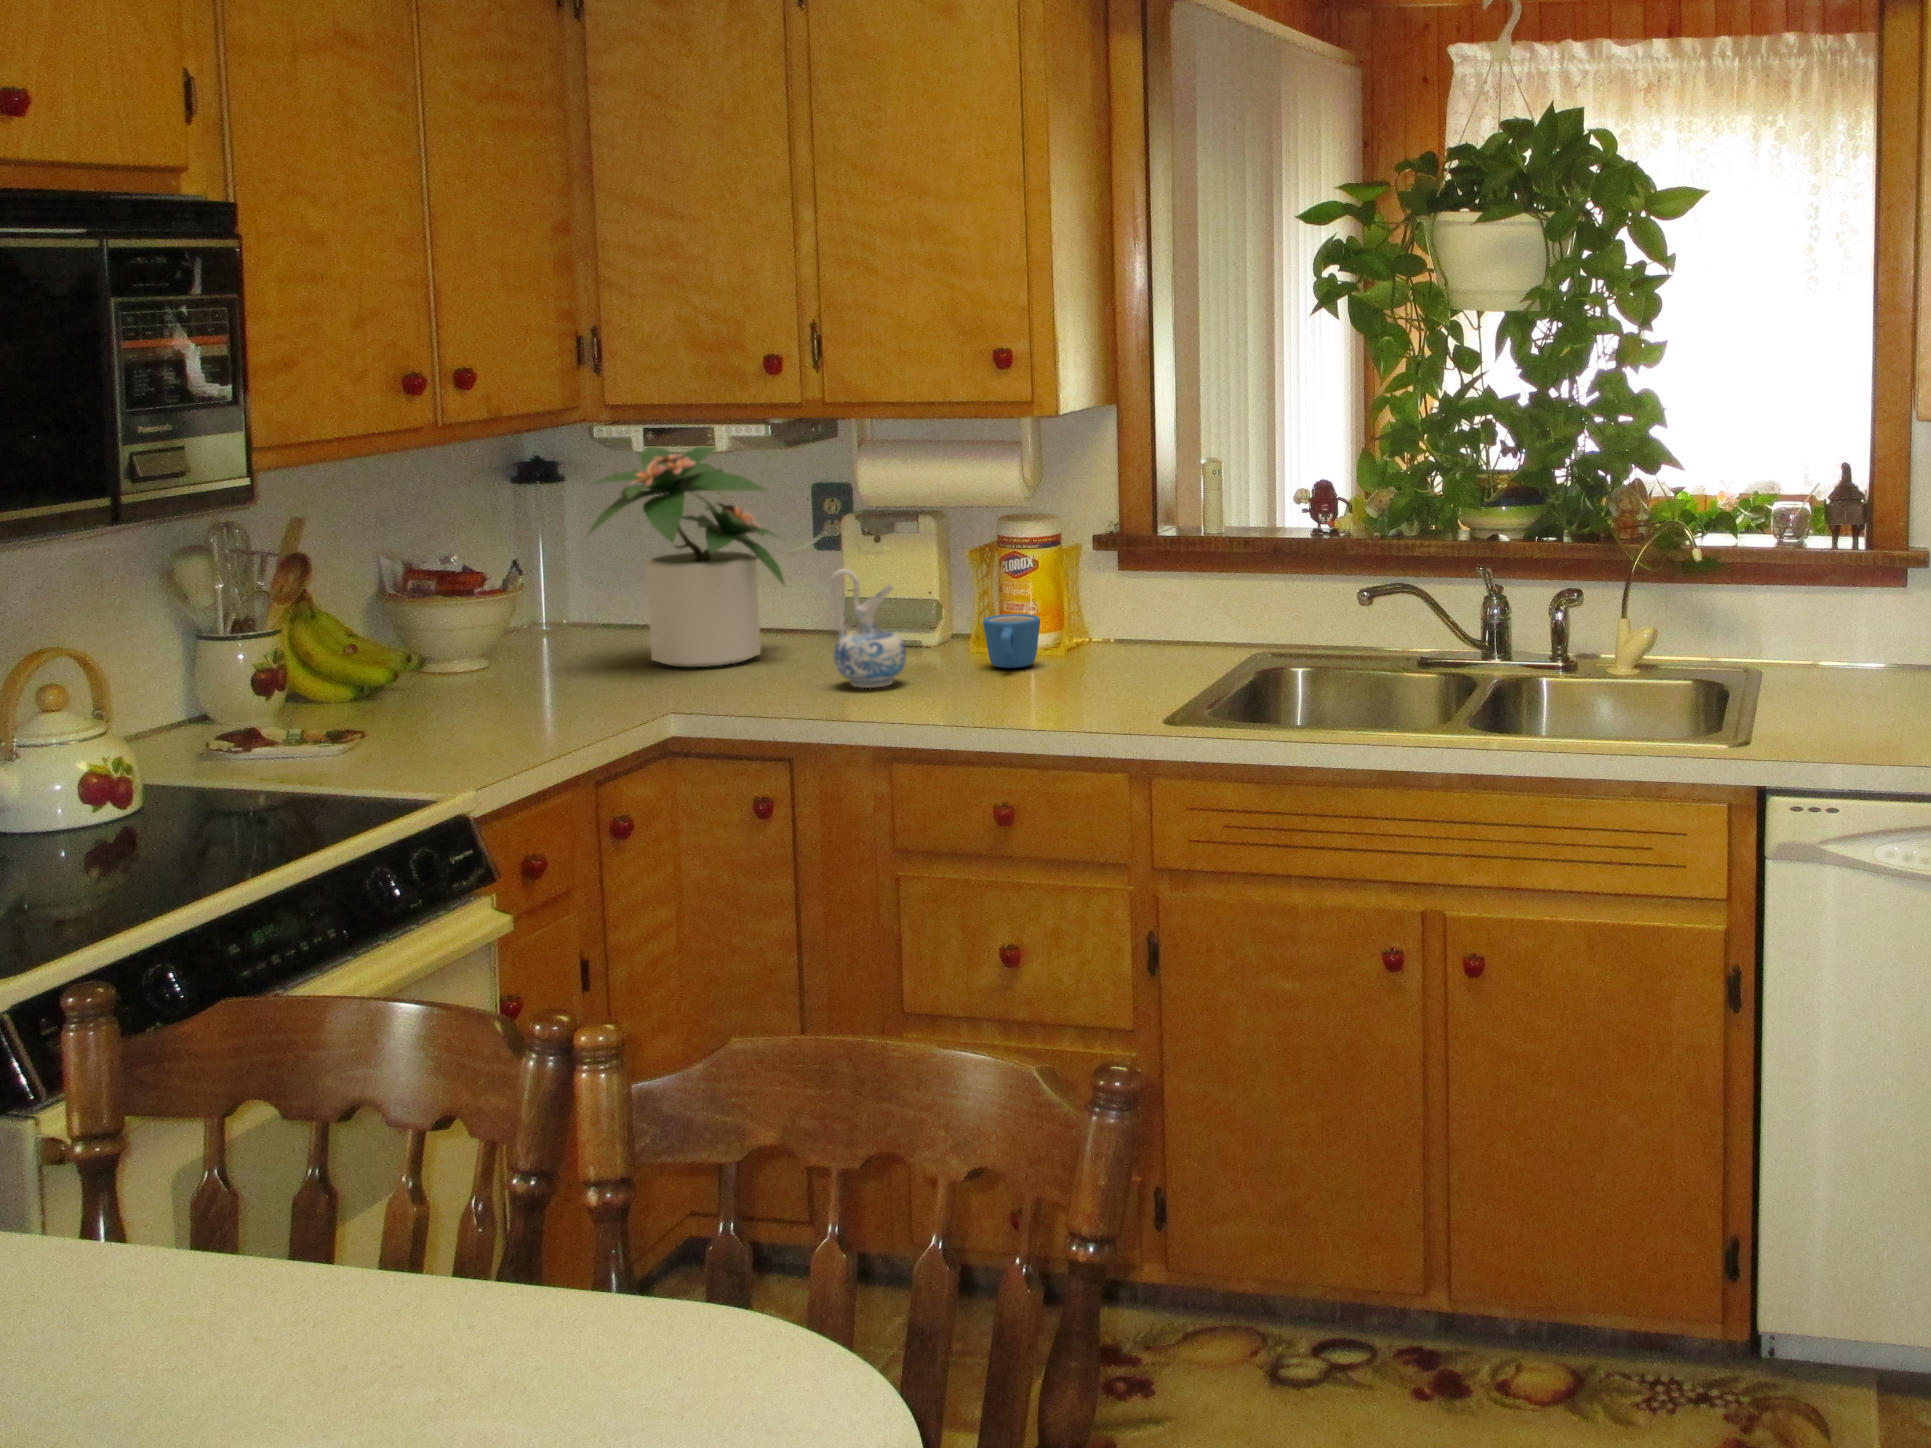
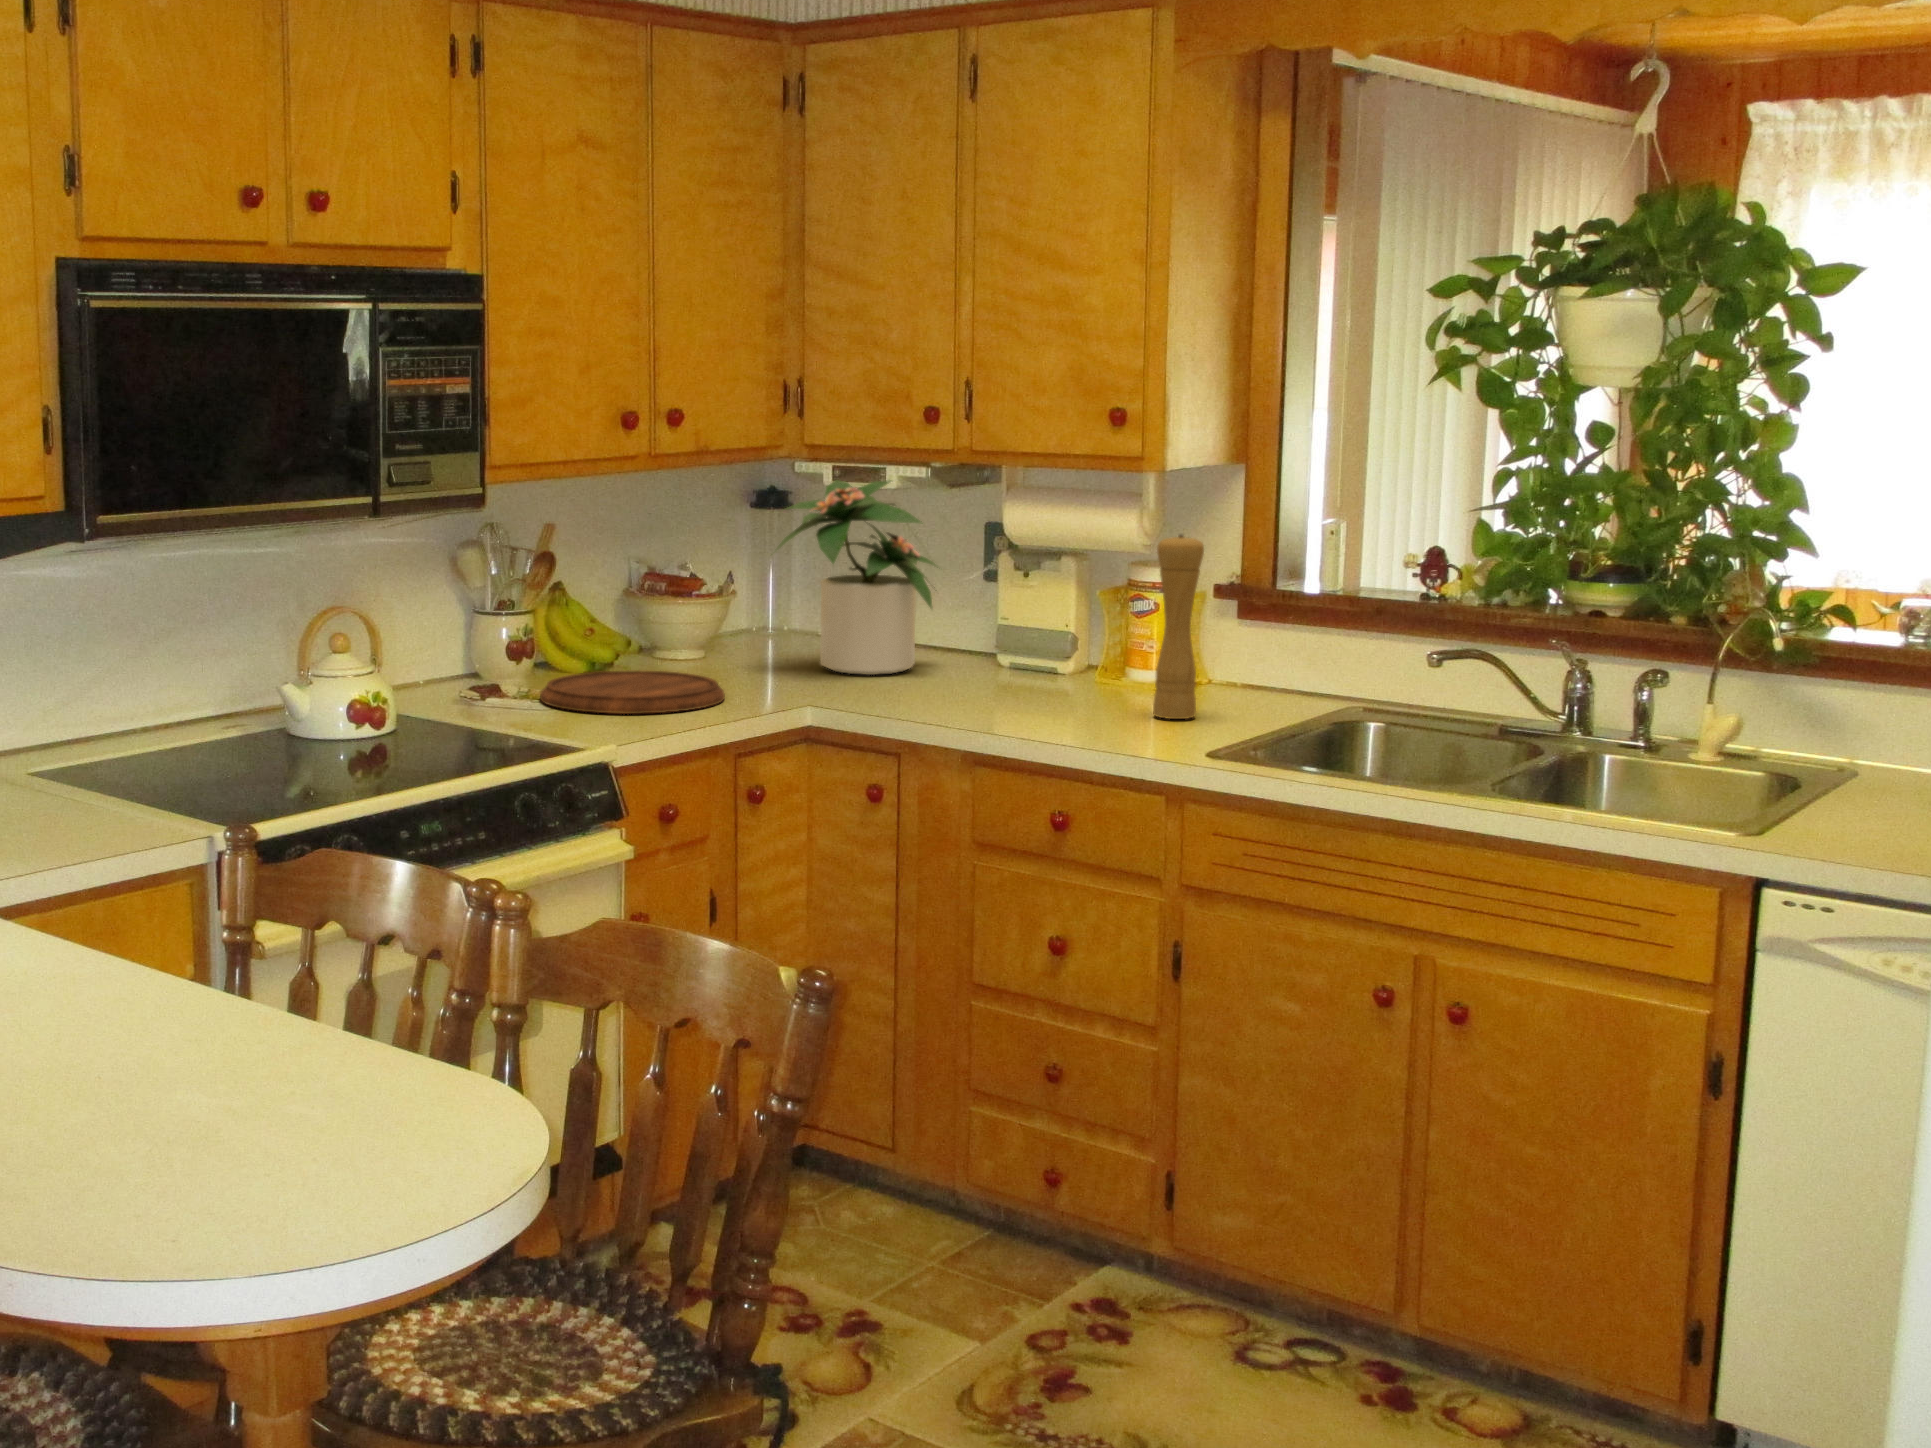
pepper mill: none [1063,486,1115,685] -> present [1153,534,1204,719]
ceramic pitcher: present [830,569,906,688] -> none [951,596,1014,703]
mug: present [983,614,1040,668] -> none [1093,650,1146,699]
cutting board: none [317,686,565,749] -> present [540,670,725,714]

